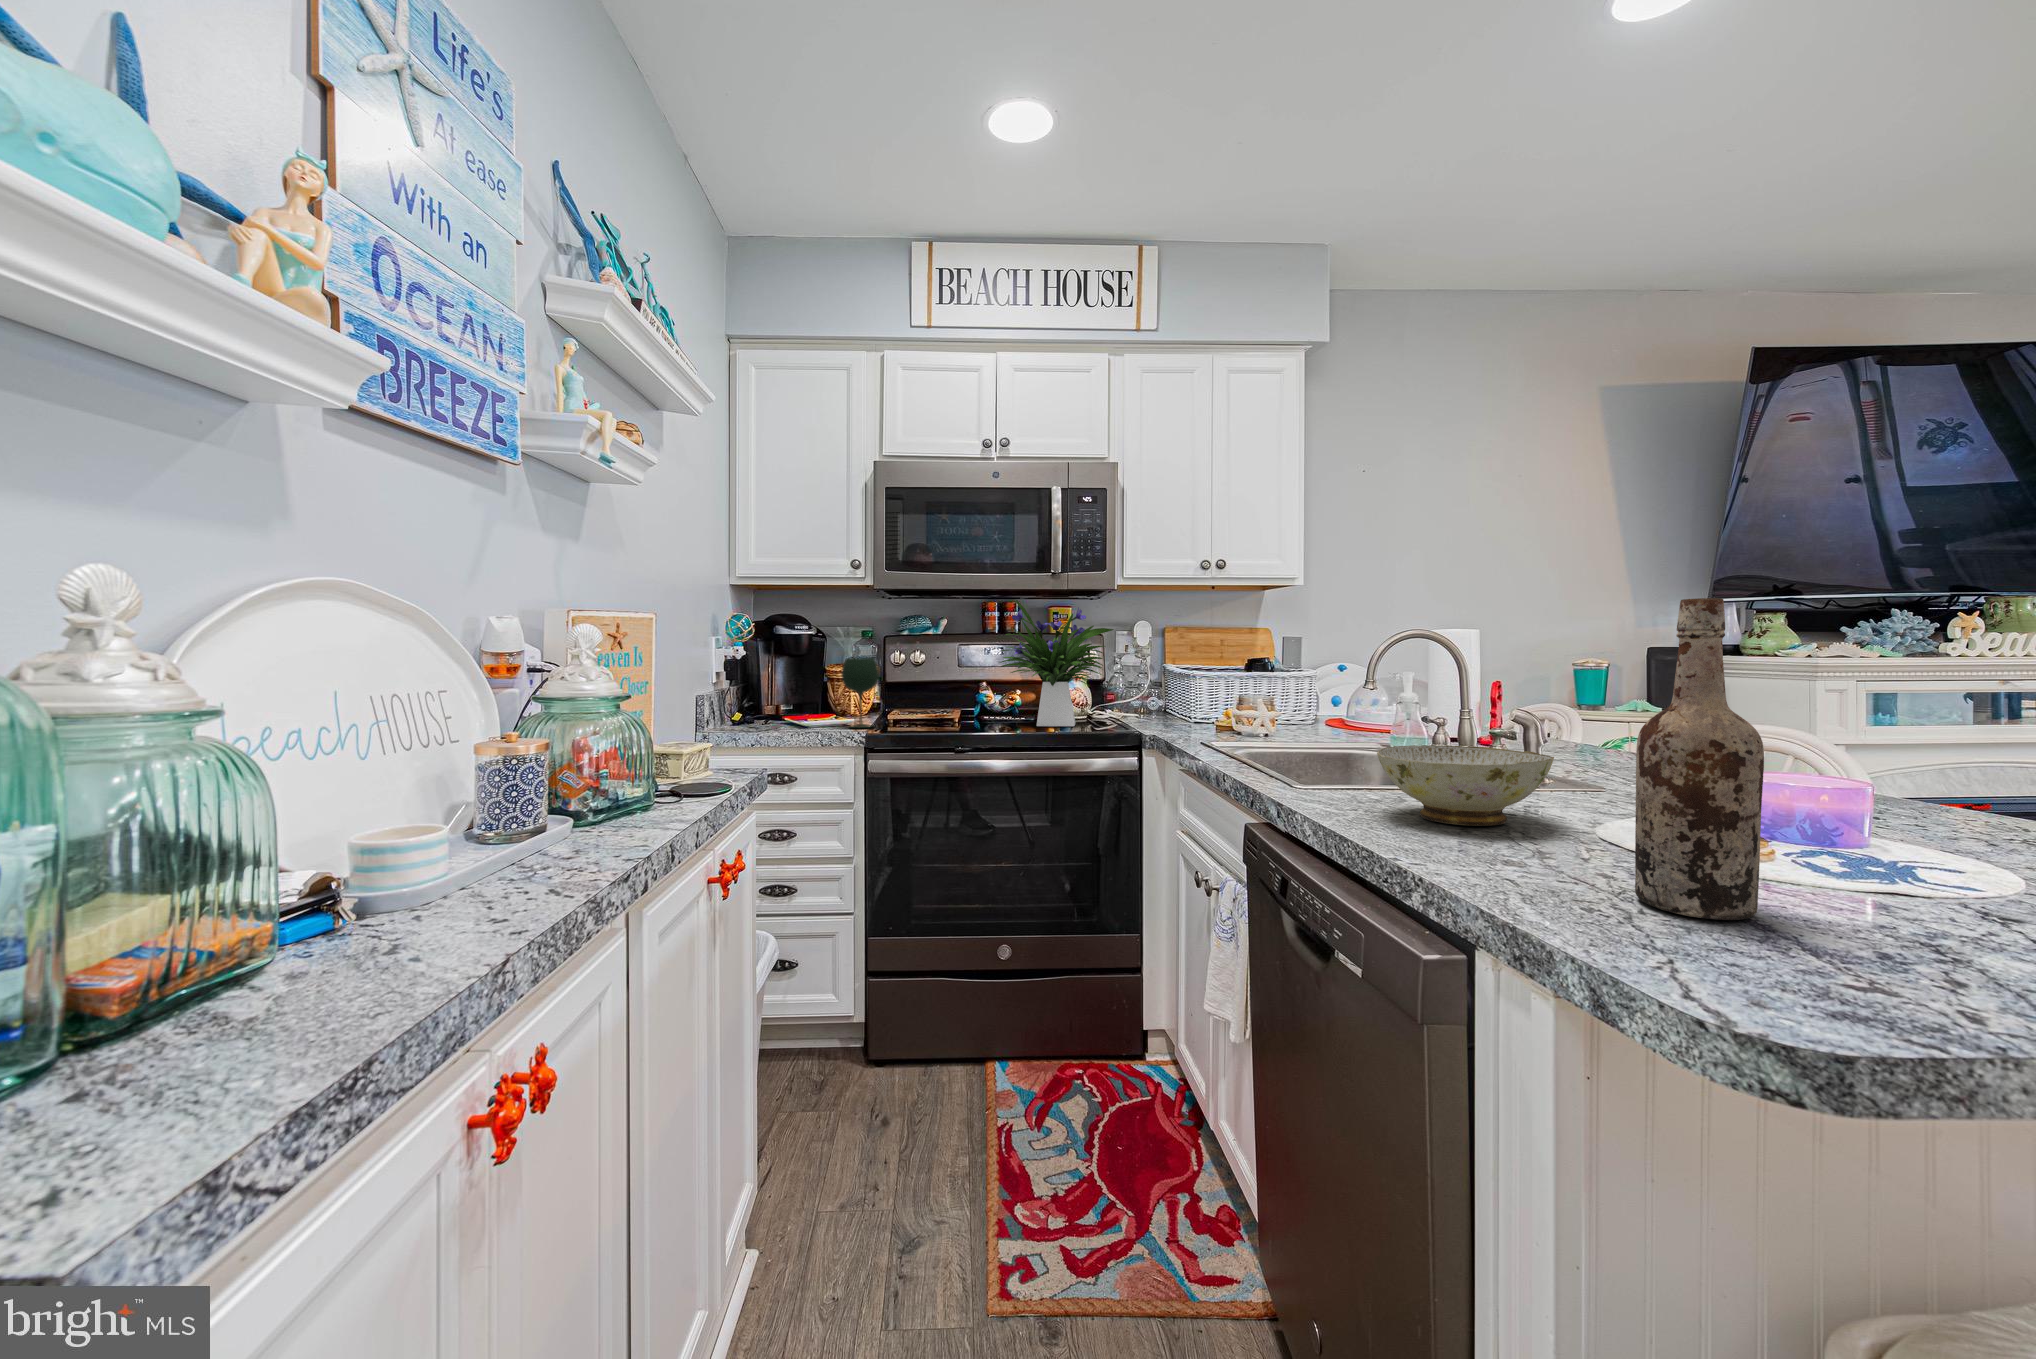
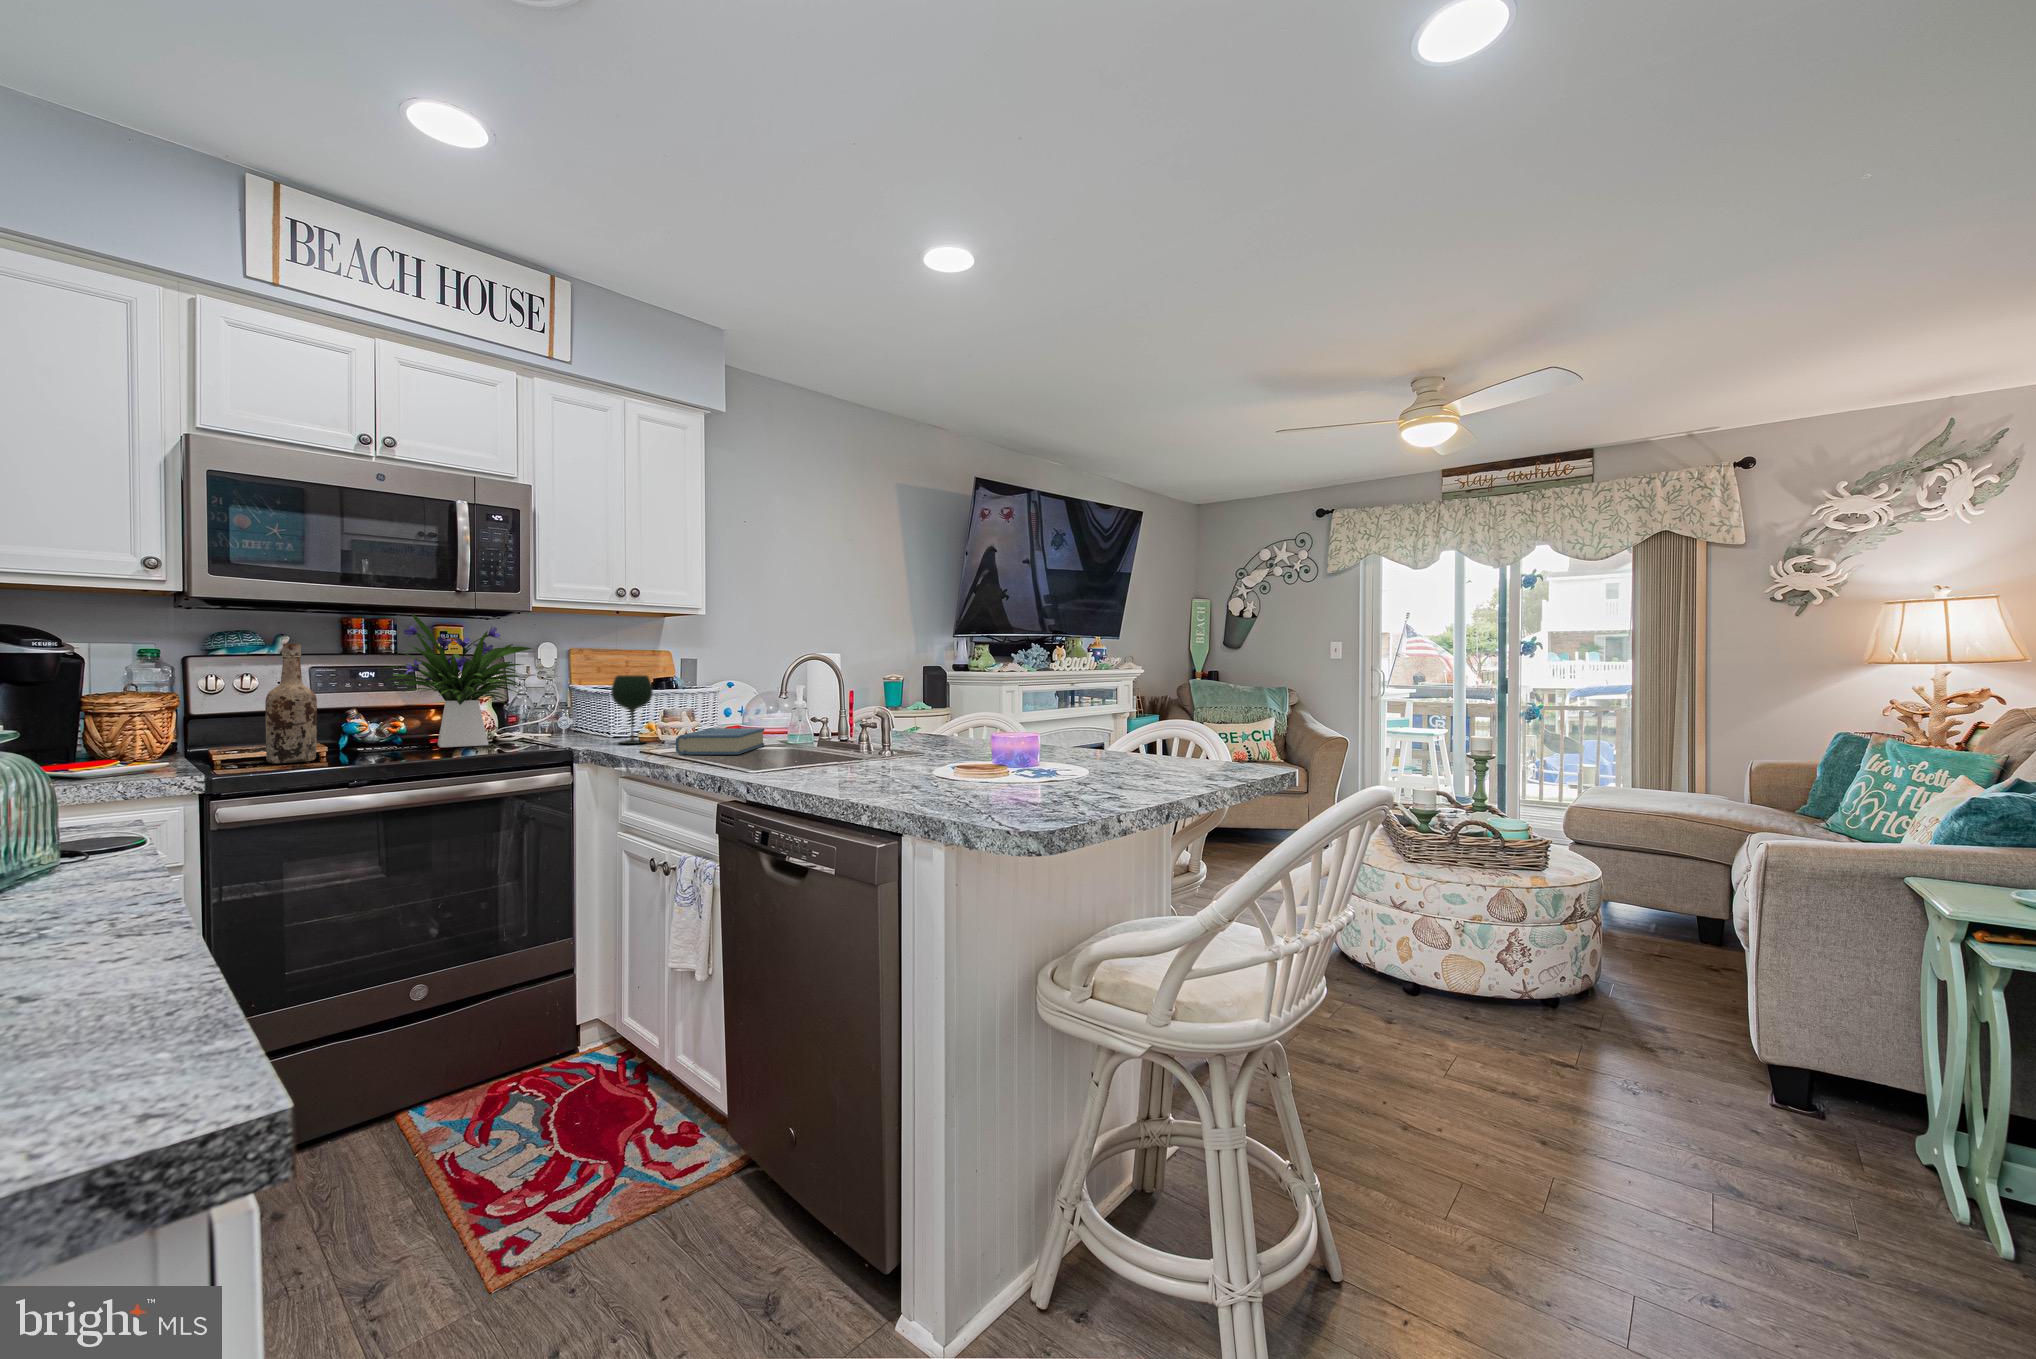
wine bottle: present [1635,598,1764,920] -> present [265,643,317,763]
wine glass: present [841,658,879,728] -> present [611,675,653,744]
hardback book: none [1227,722,1345,759] -> present [676,728,764,755]
ceramic bowl: present [1377,745,1554,826] -> none [820,733,916,780]

